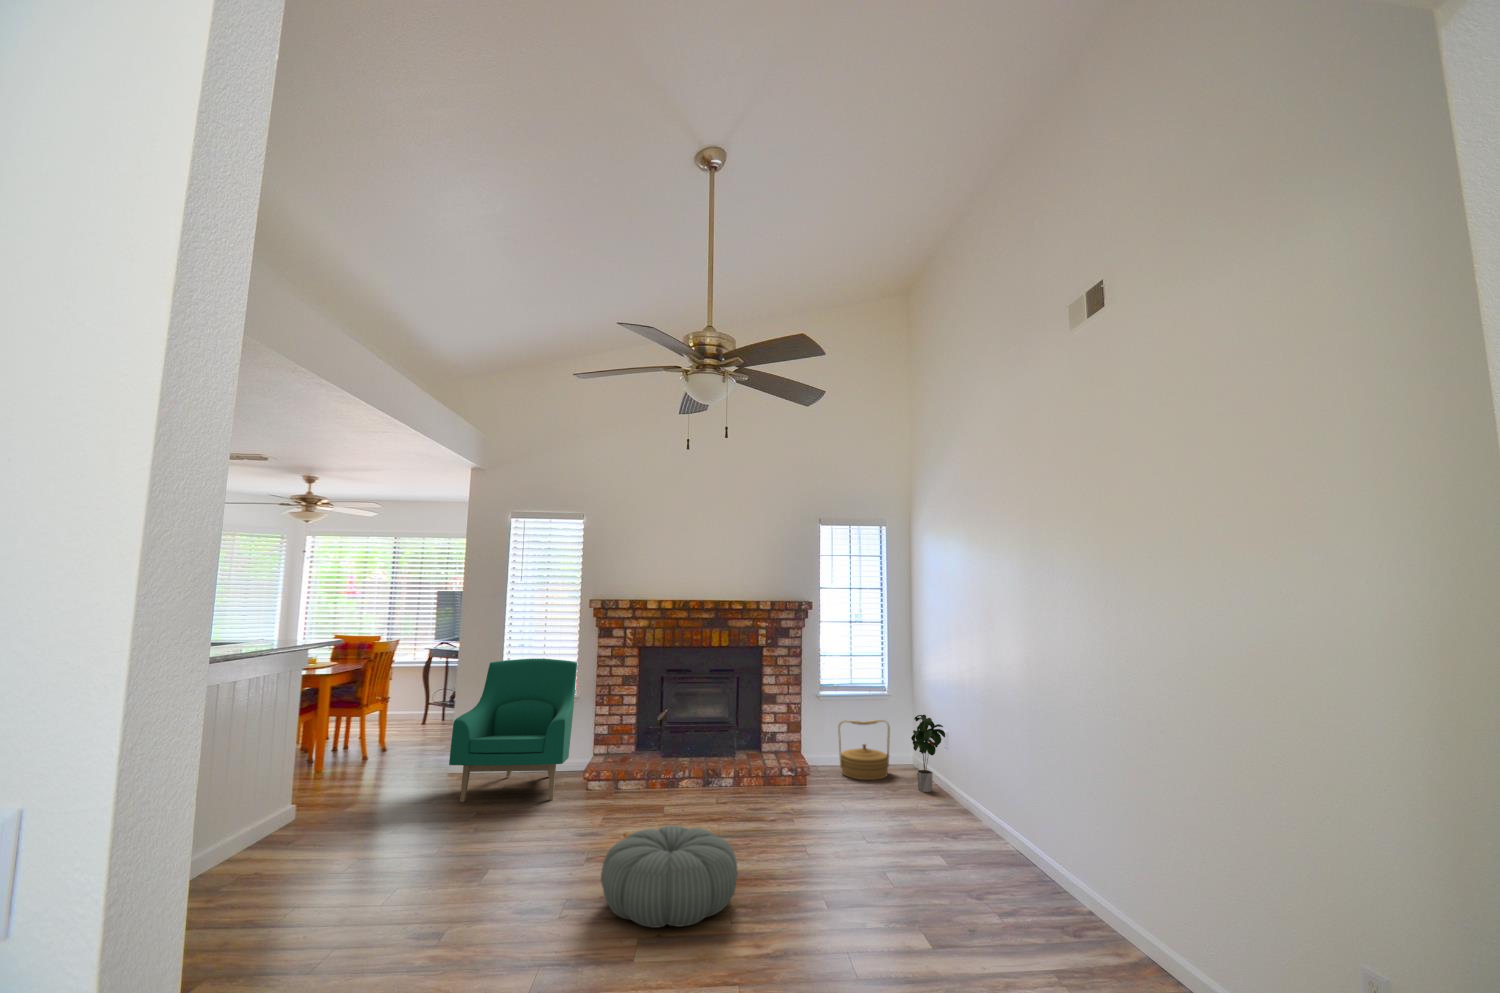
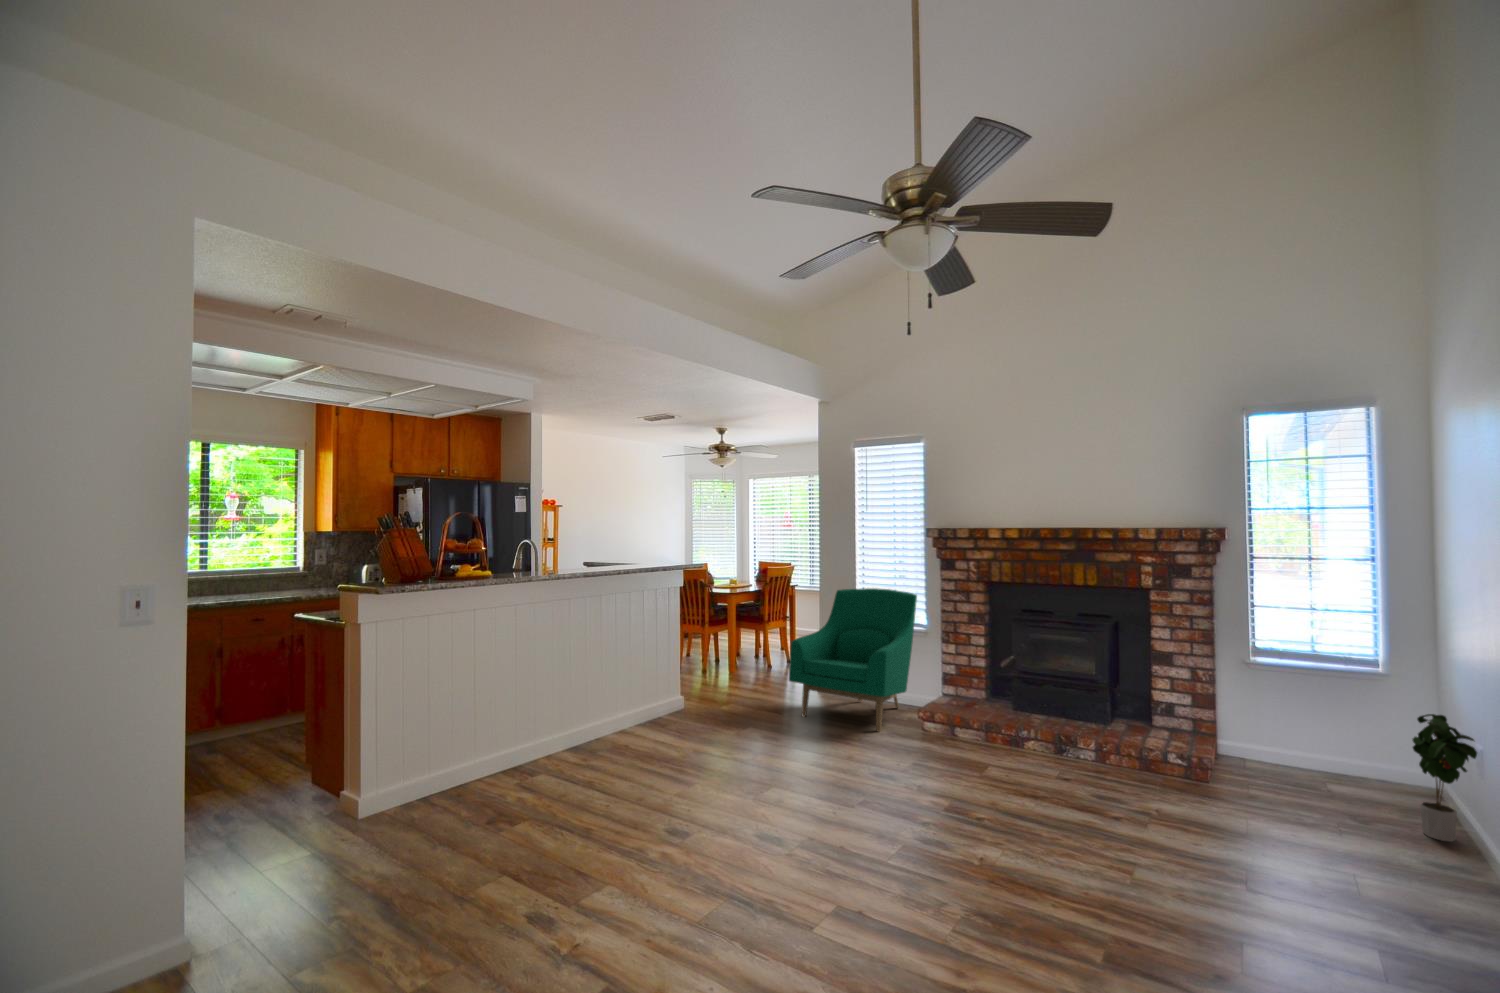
woven basket: present [838,720,890,780] -> none [1276,702,1380,800]
pouf: present [601,826,738,928] -> none [816,783,981,908]

